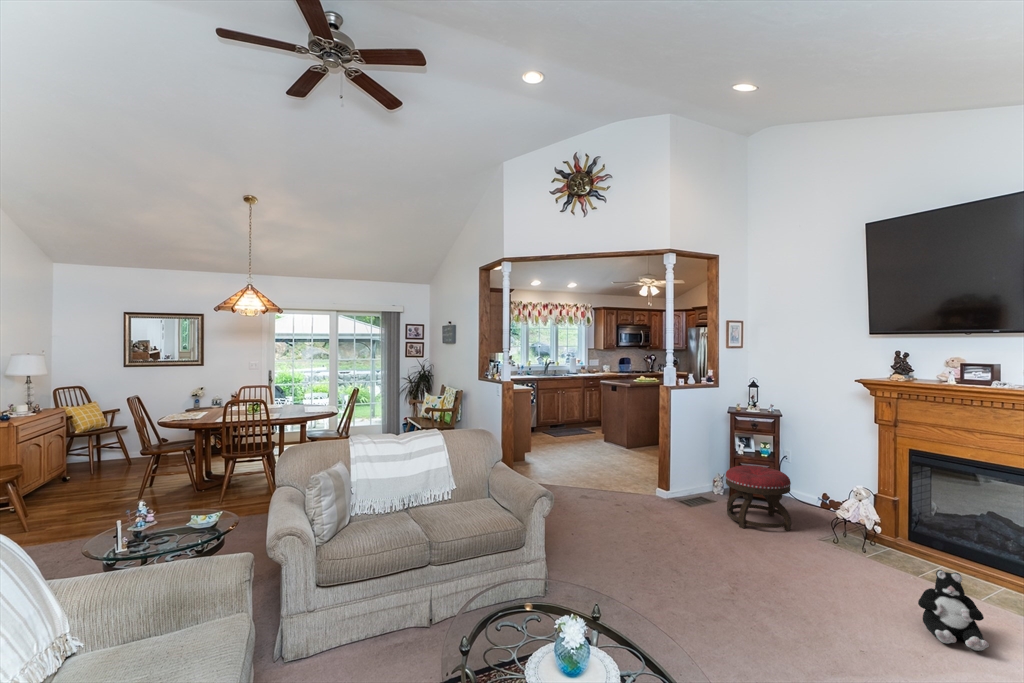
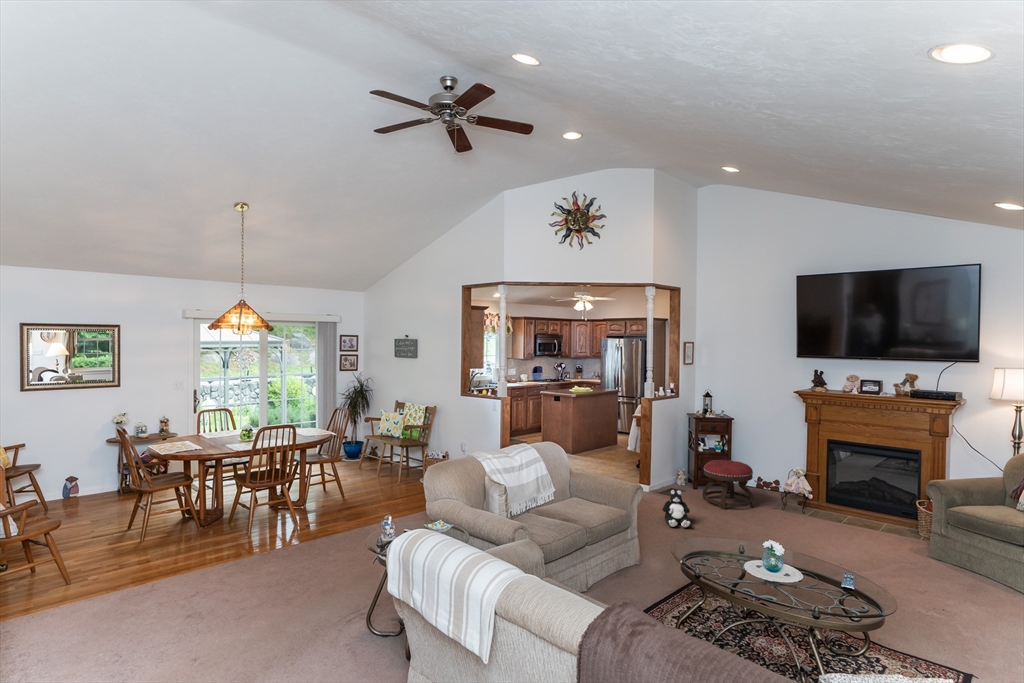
plush toy: present [918,570,989,651] -> present [663,490,690,527]

